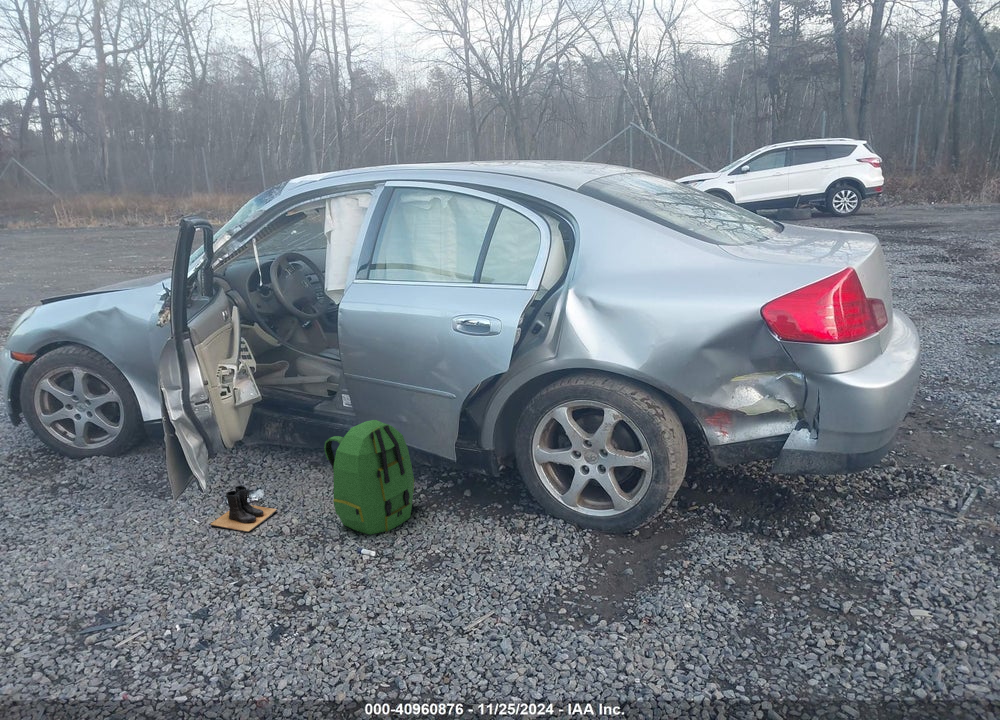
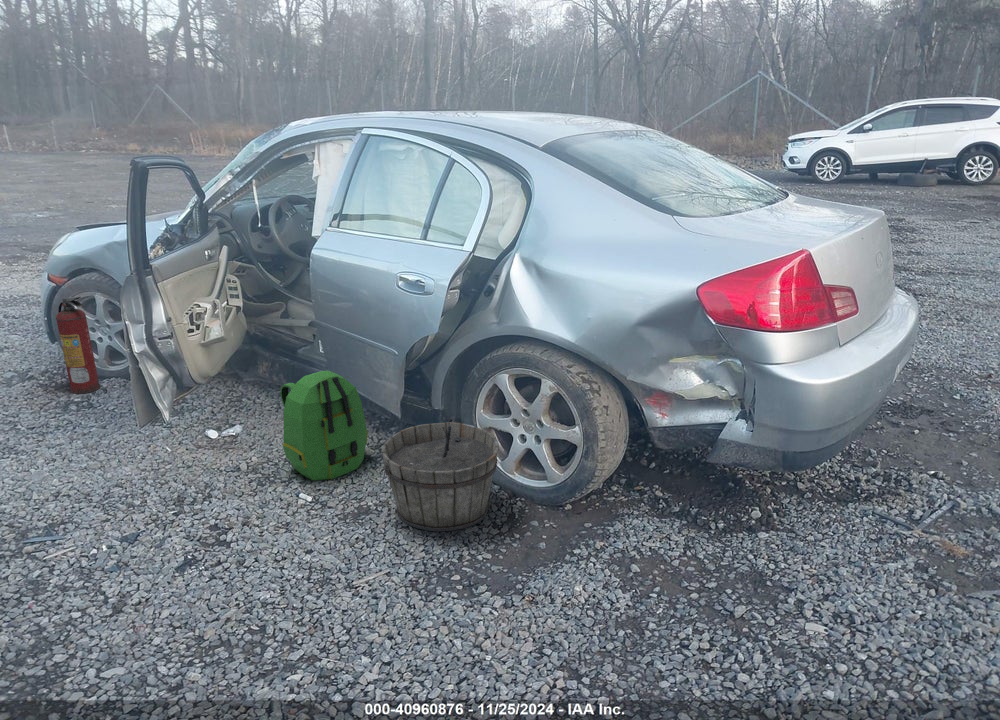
fire extinguisher: none [38,369,87,474] -> present [56,297,100,394]
wooden bucket: none [456,454,574,569] -> present [382,418,499,531]
boots: present [210,486,277,532] -> none [177,421,242,466]

